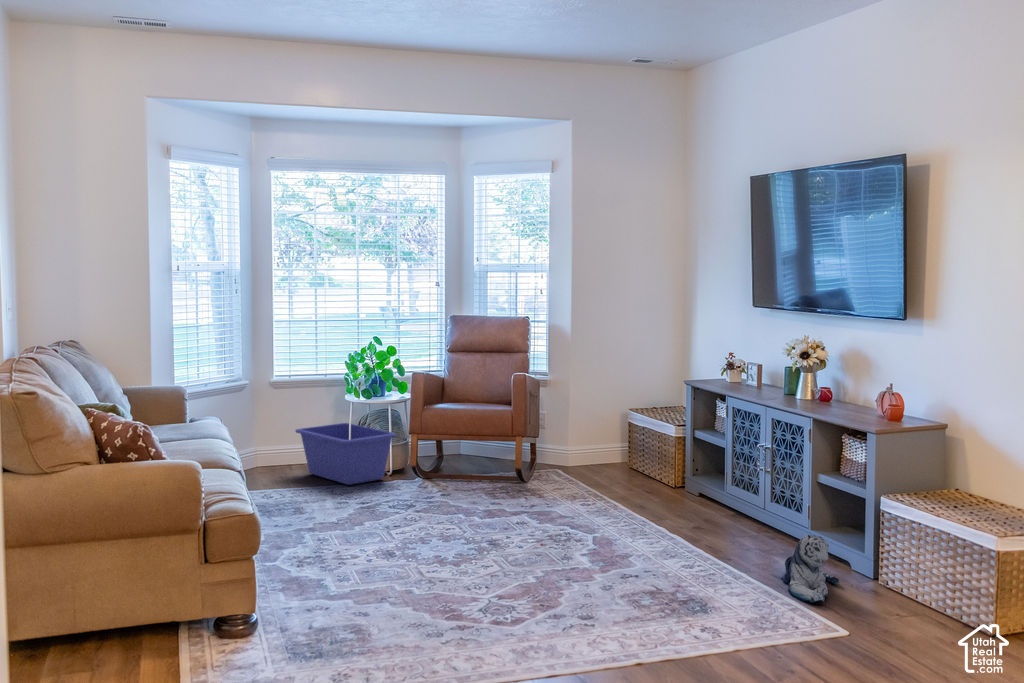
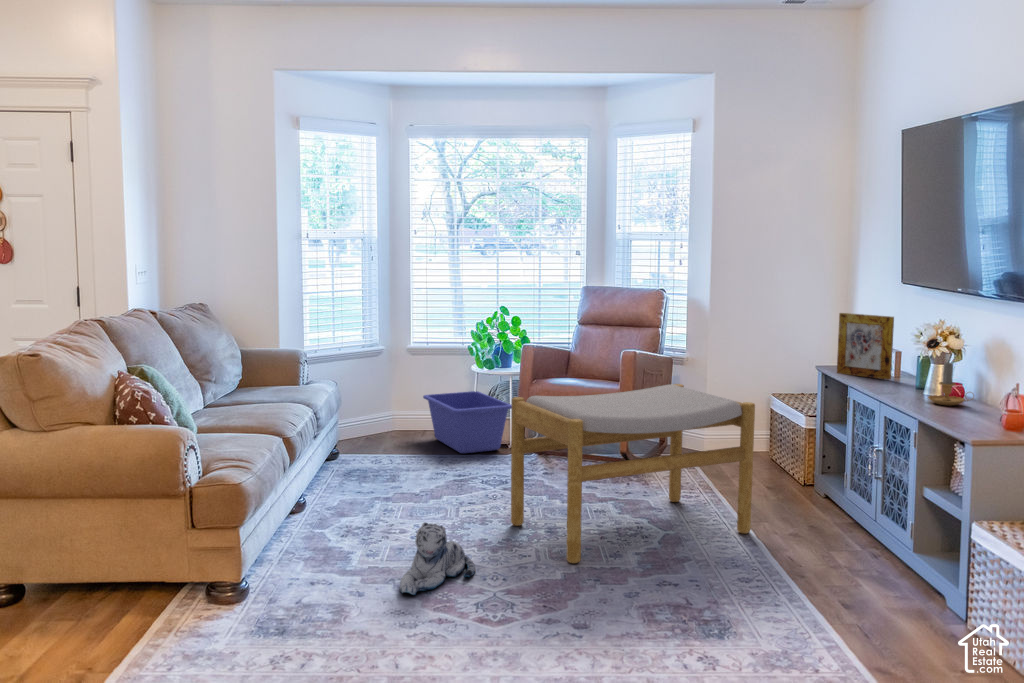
picture frame: none [706,333,755,390] -> present [837,313,894,380]
candle: none [806,368,843,406] -> present [928,362,974,406]
footstool: none [453,401,668,569] -> present [511,384,755,563]
plush toy: present [781,535,839,603] -> present [400,522,475,595]

